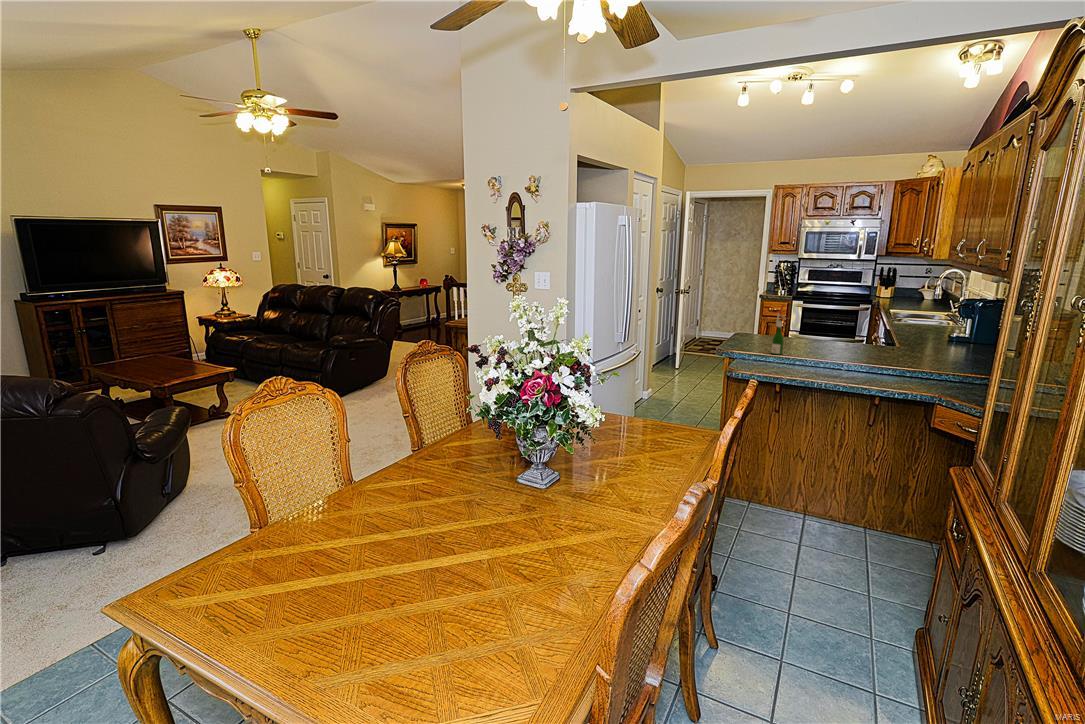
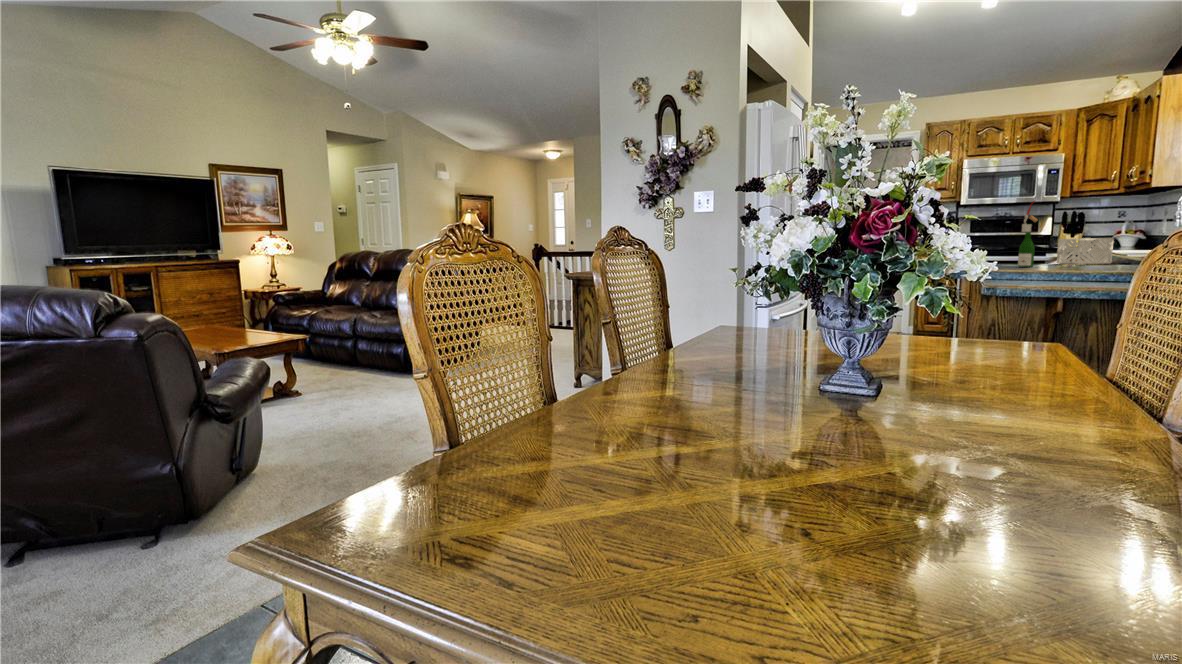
decorative bowl: none [804,330,844,355] -> present [1057,238,1114,264]

